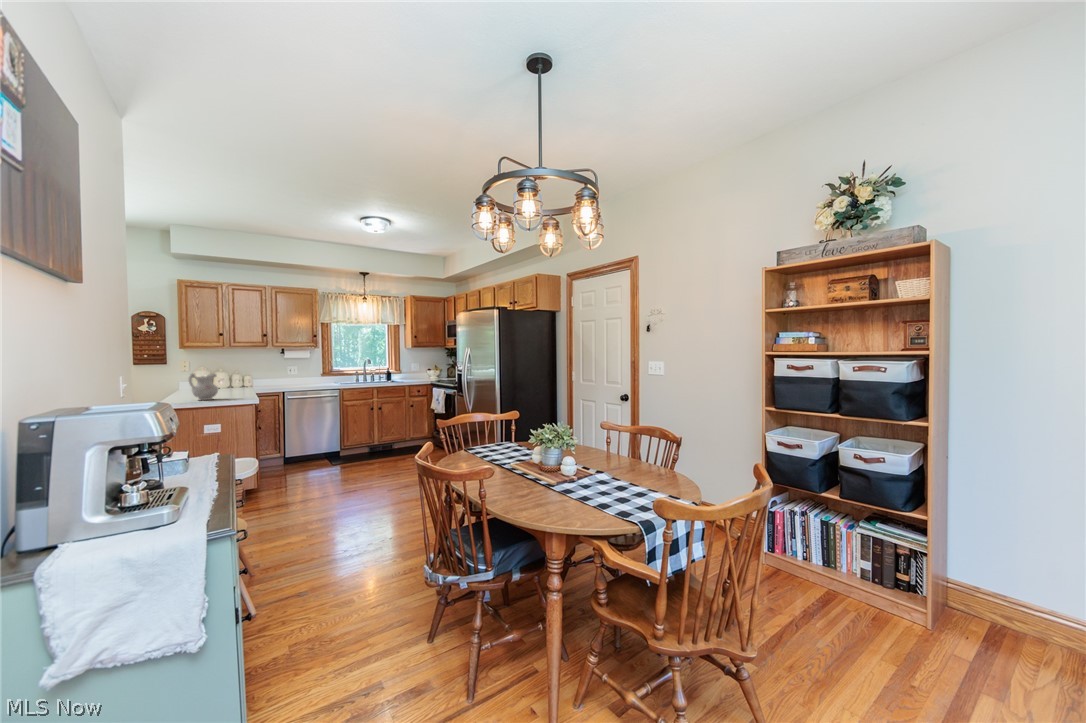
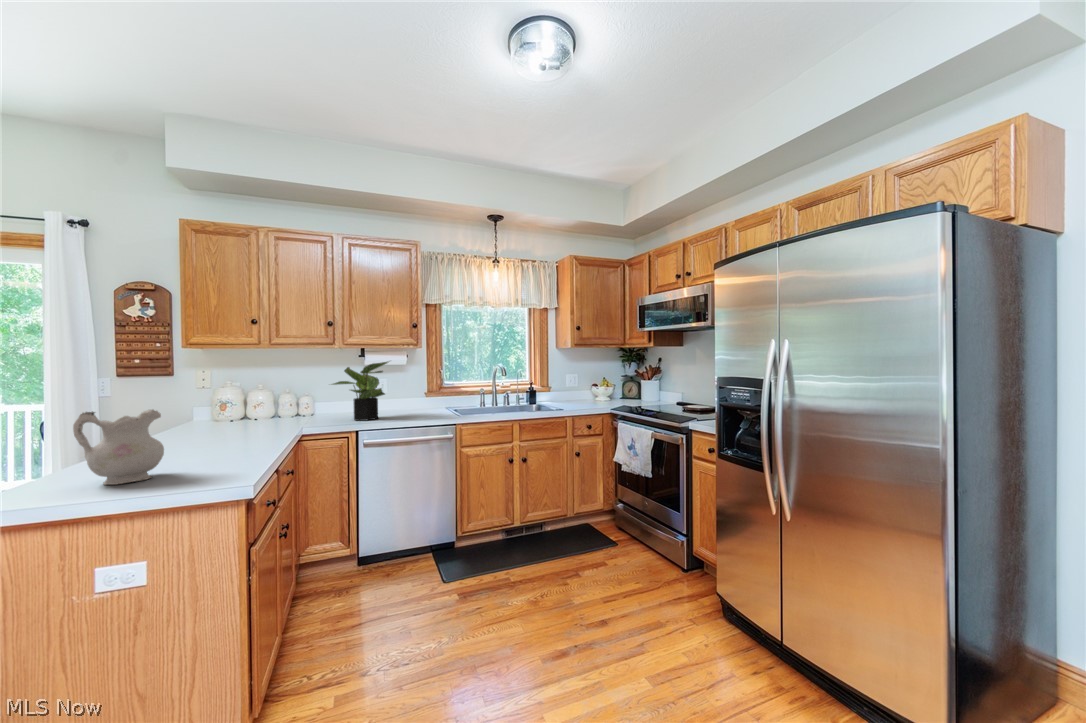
potted plant: none [264,355,302,388] -> present [332,362,388,421]

